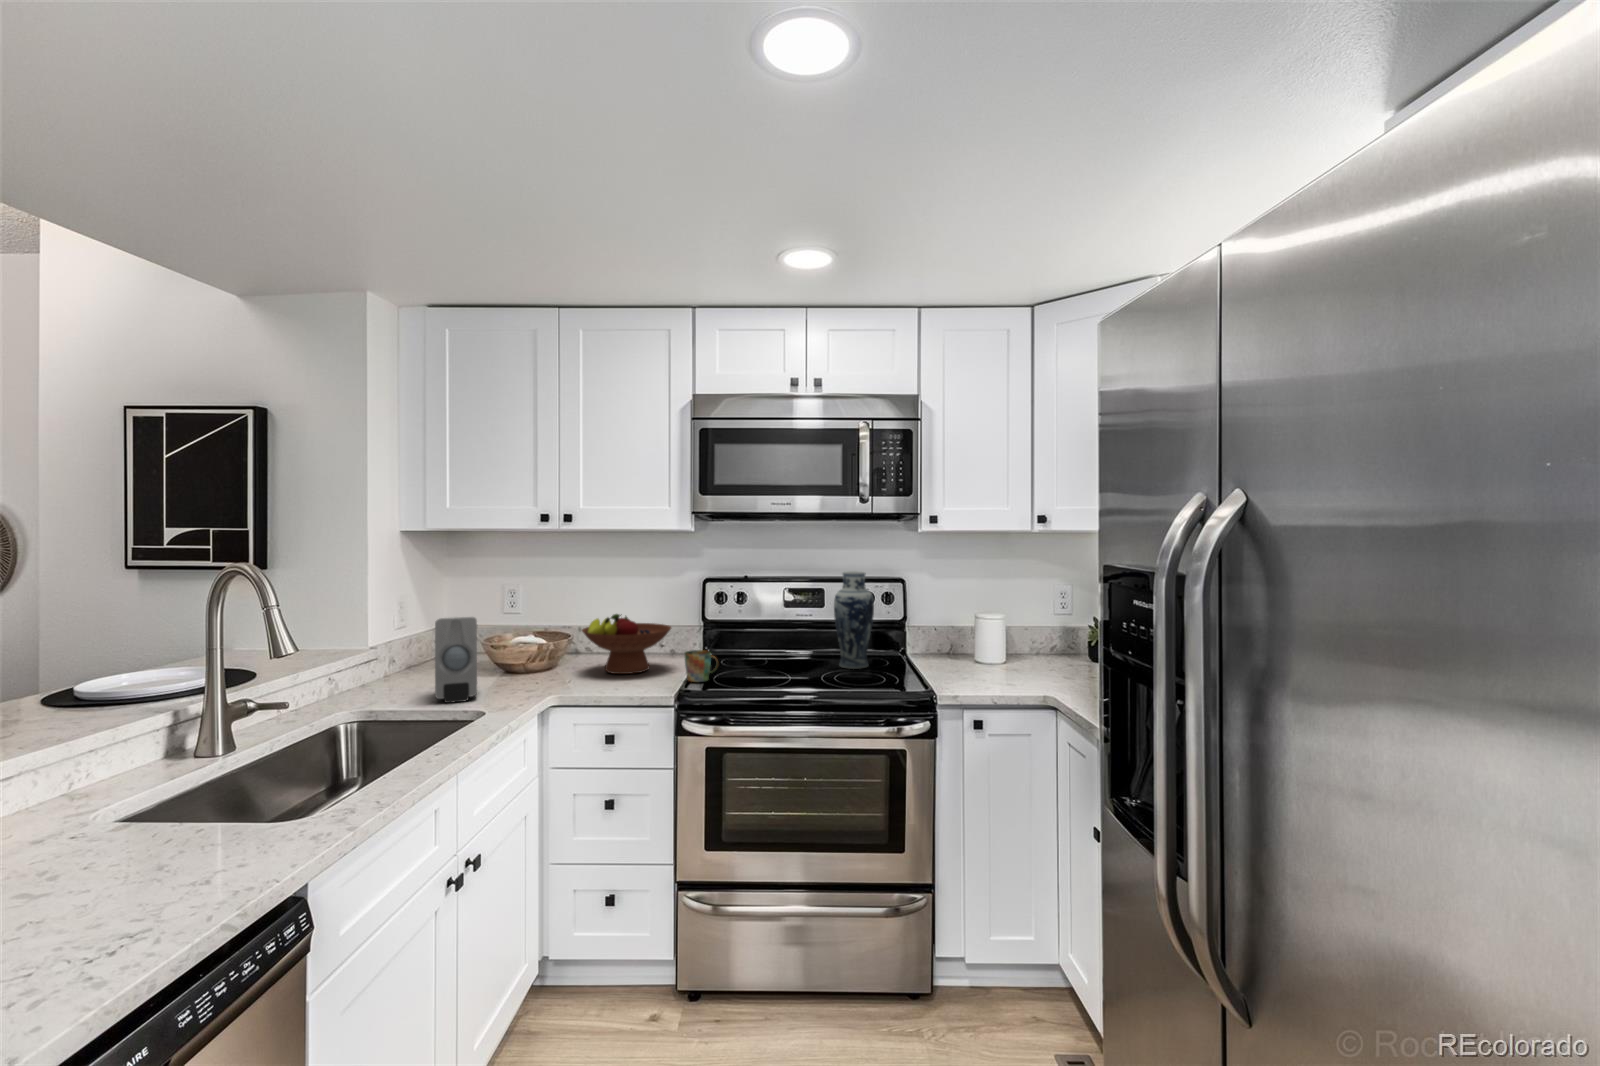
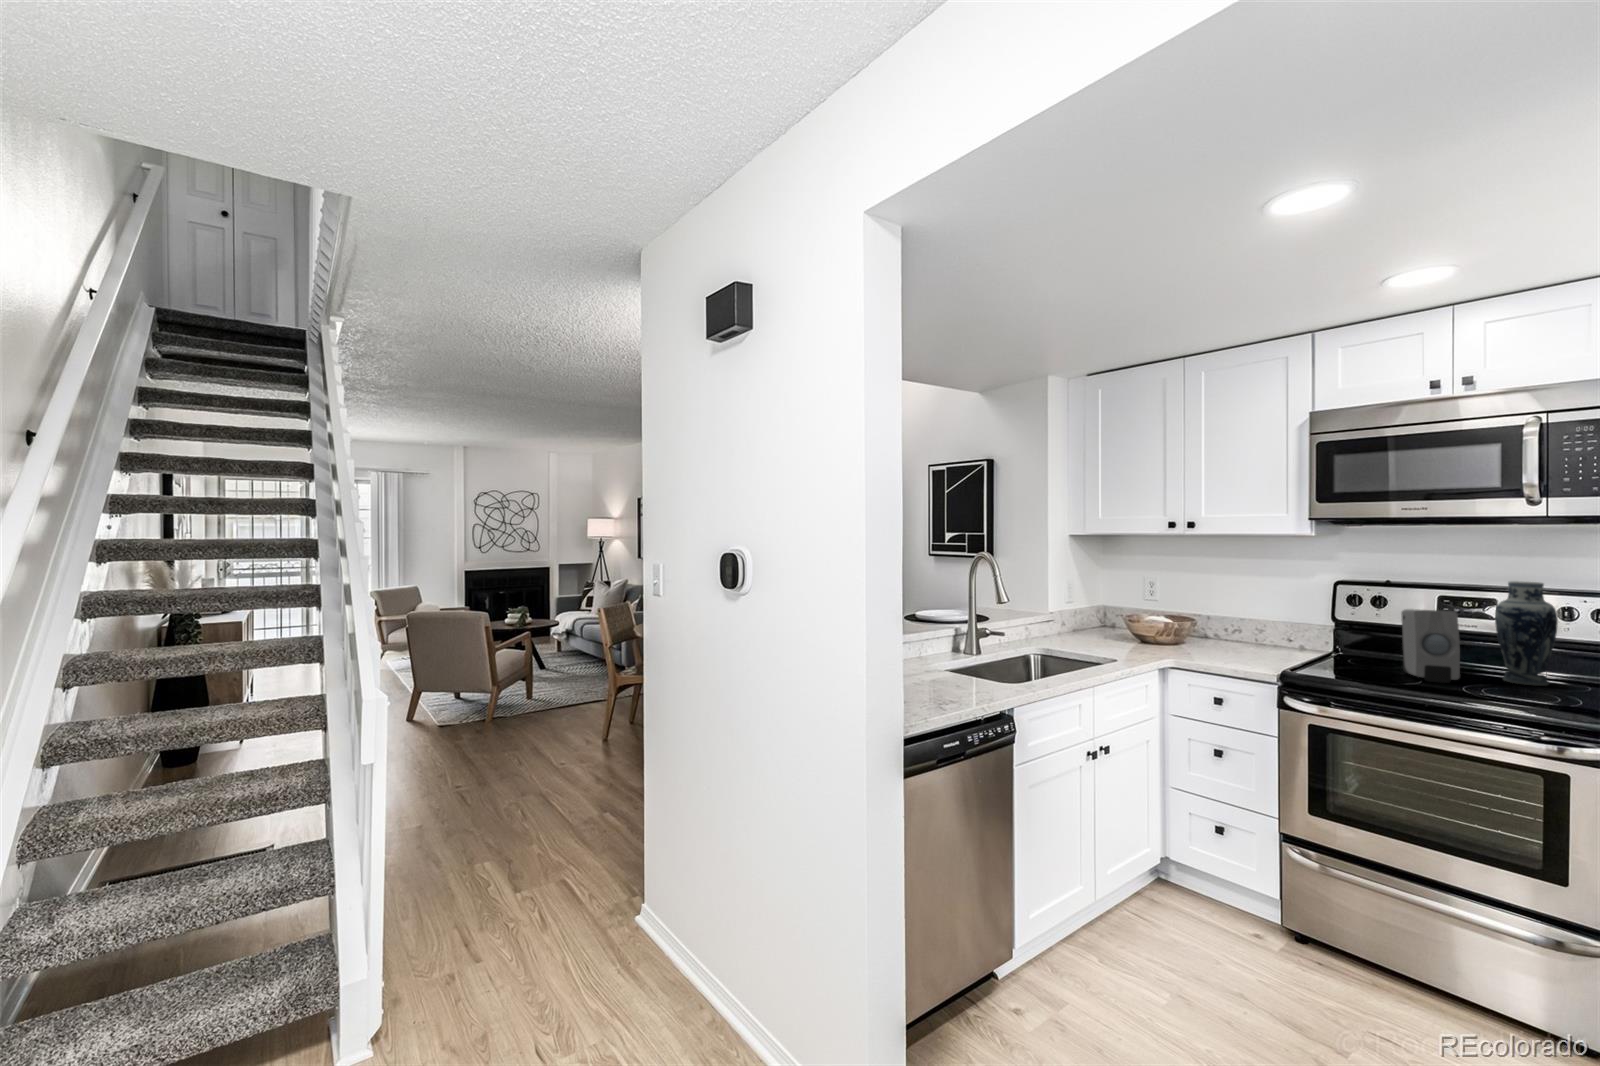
fruit bowl: present [582,614,671,674] -> none [1205,605,1293,655]
soap dispenser: present [435,617,477,703] -> present [1402,609,1460,683]
mug: present [685,650,718,682] -> none [1299,641,1337,669]

